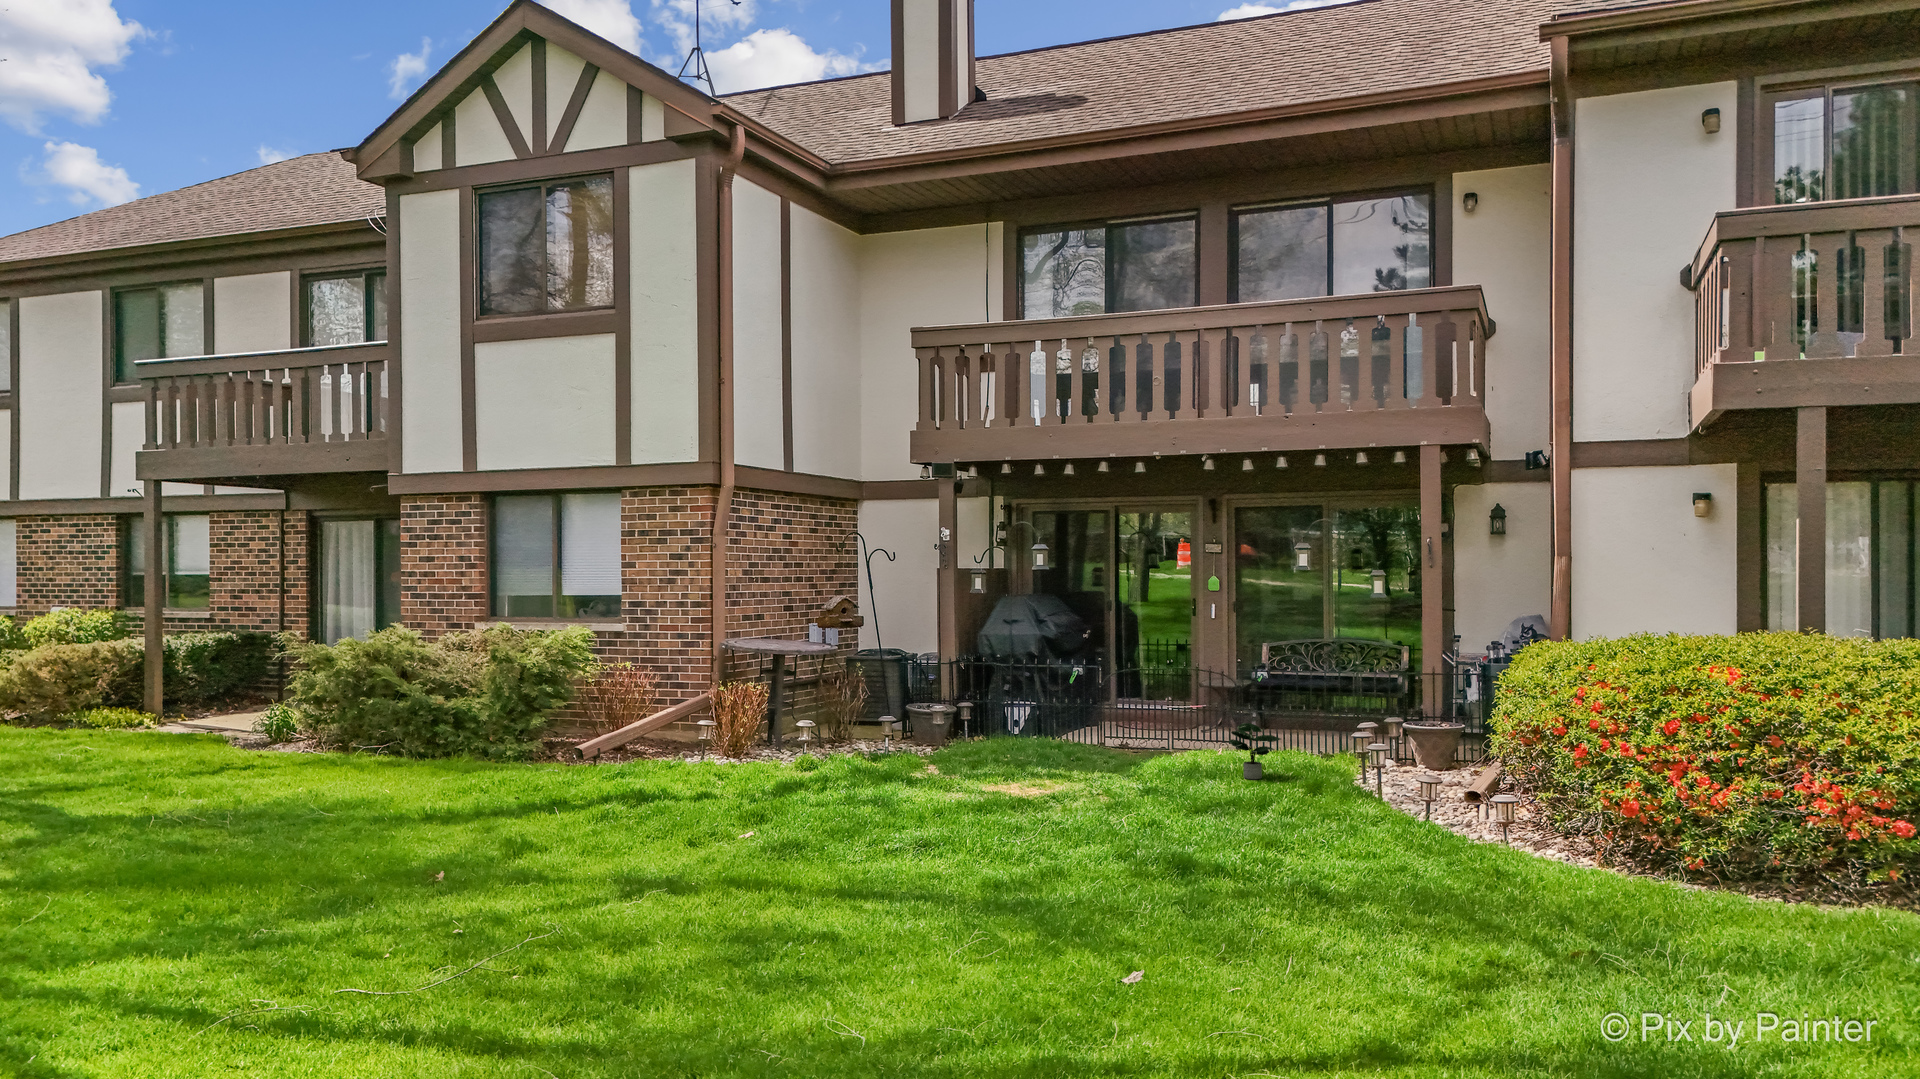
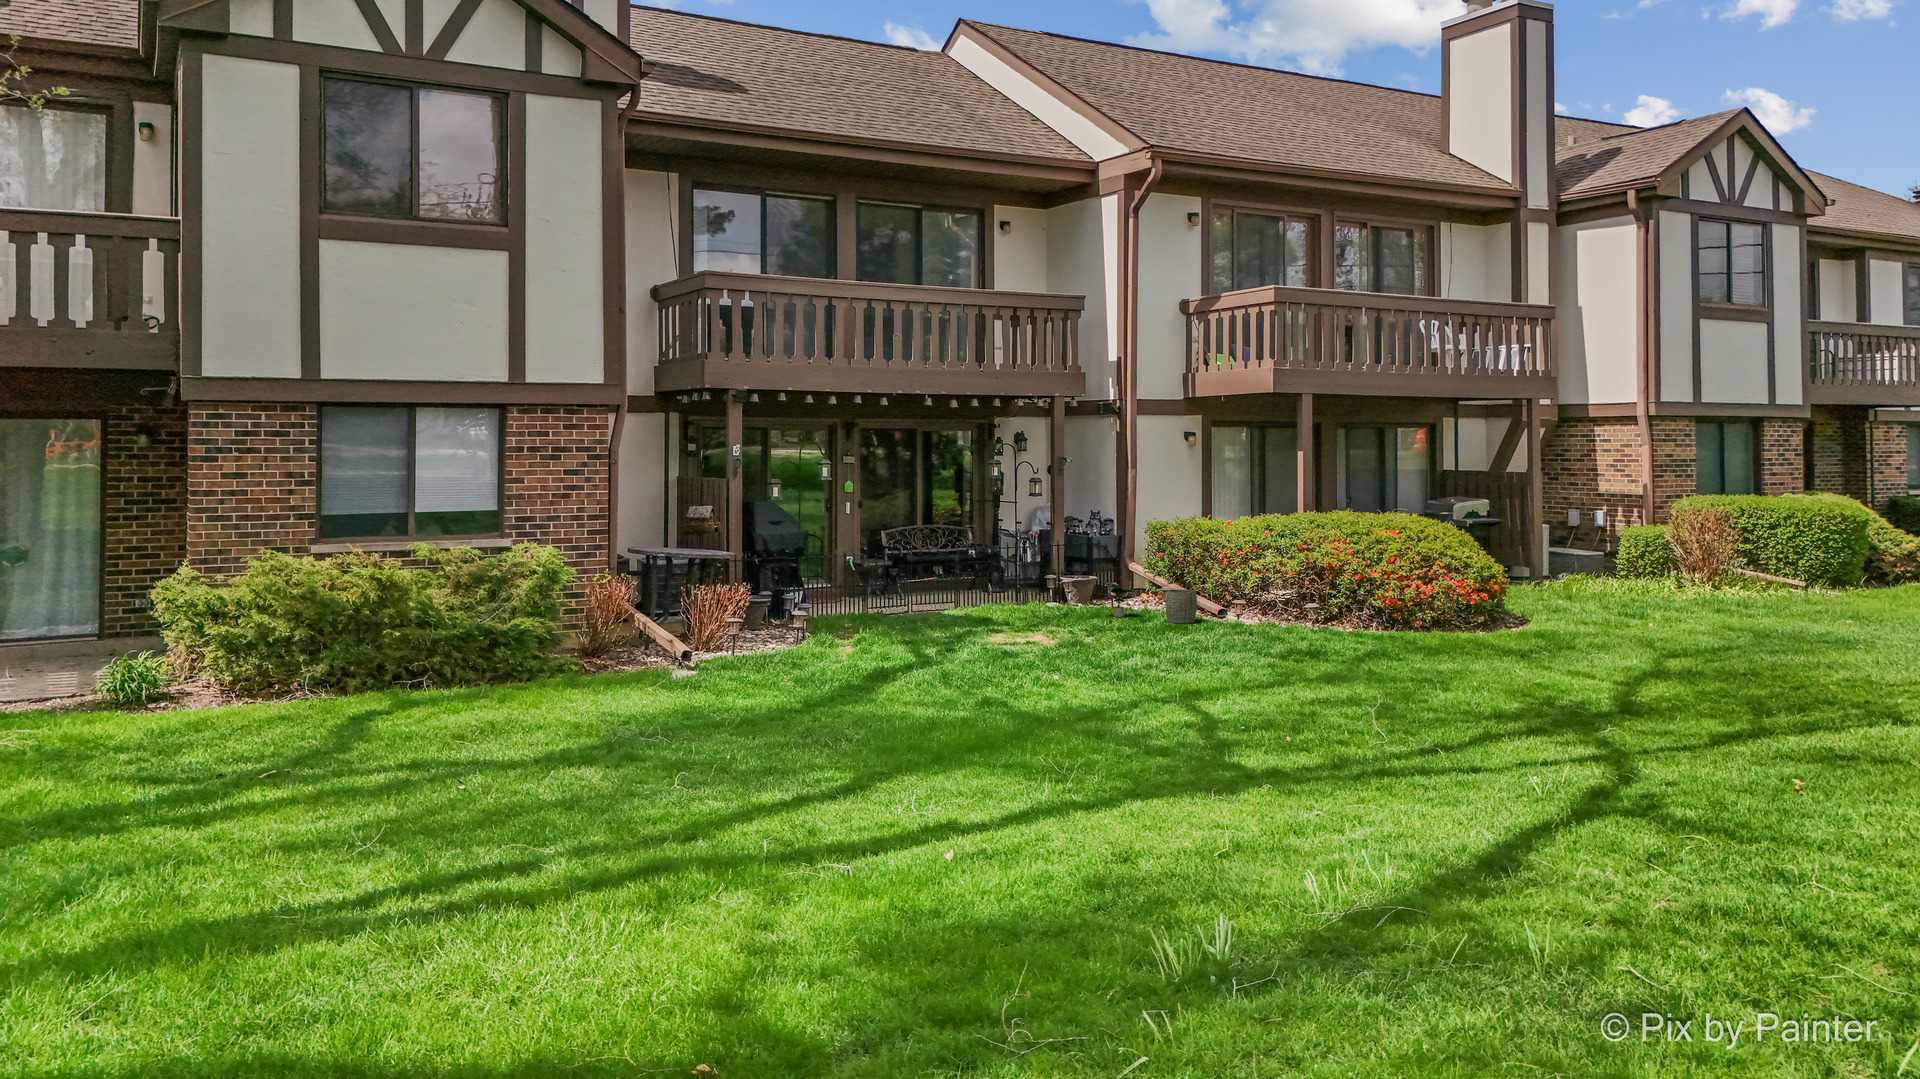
woven basket: none [1283,744,1336,804] -> present [1166,590,1197,623]

